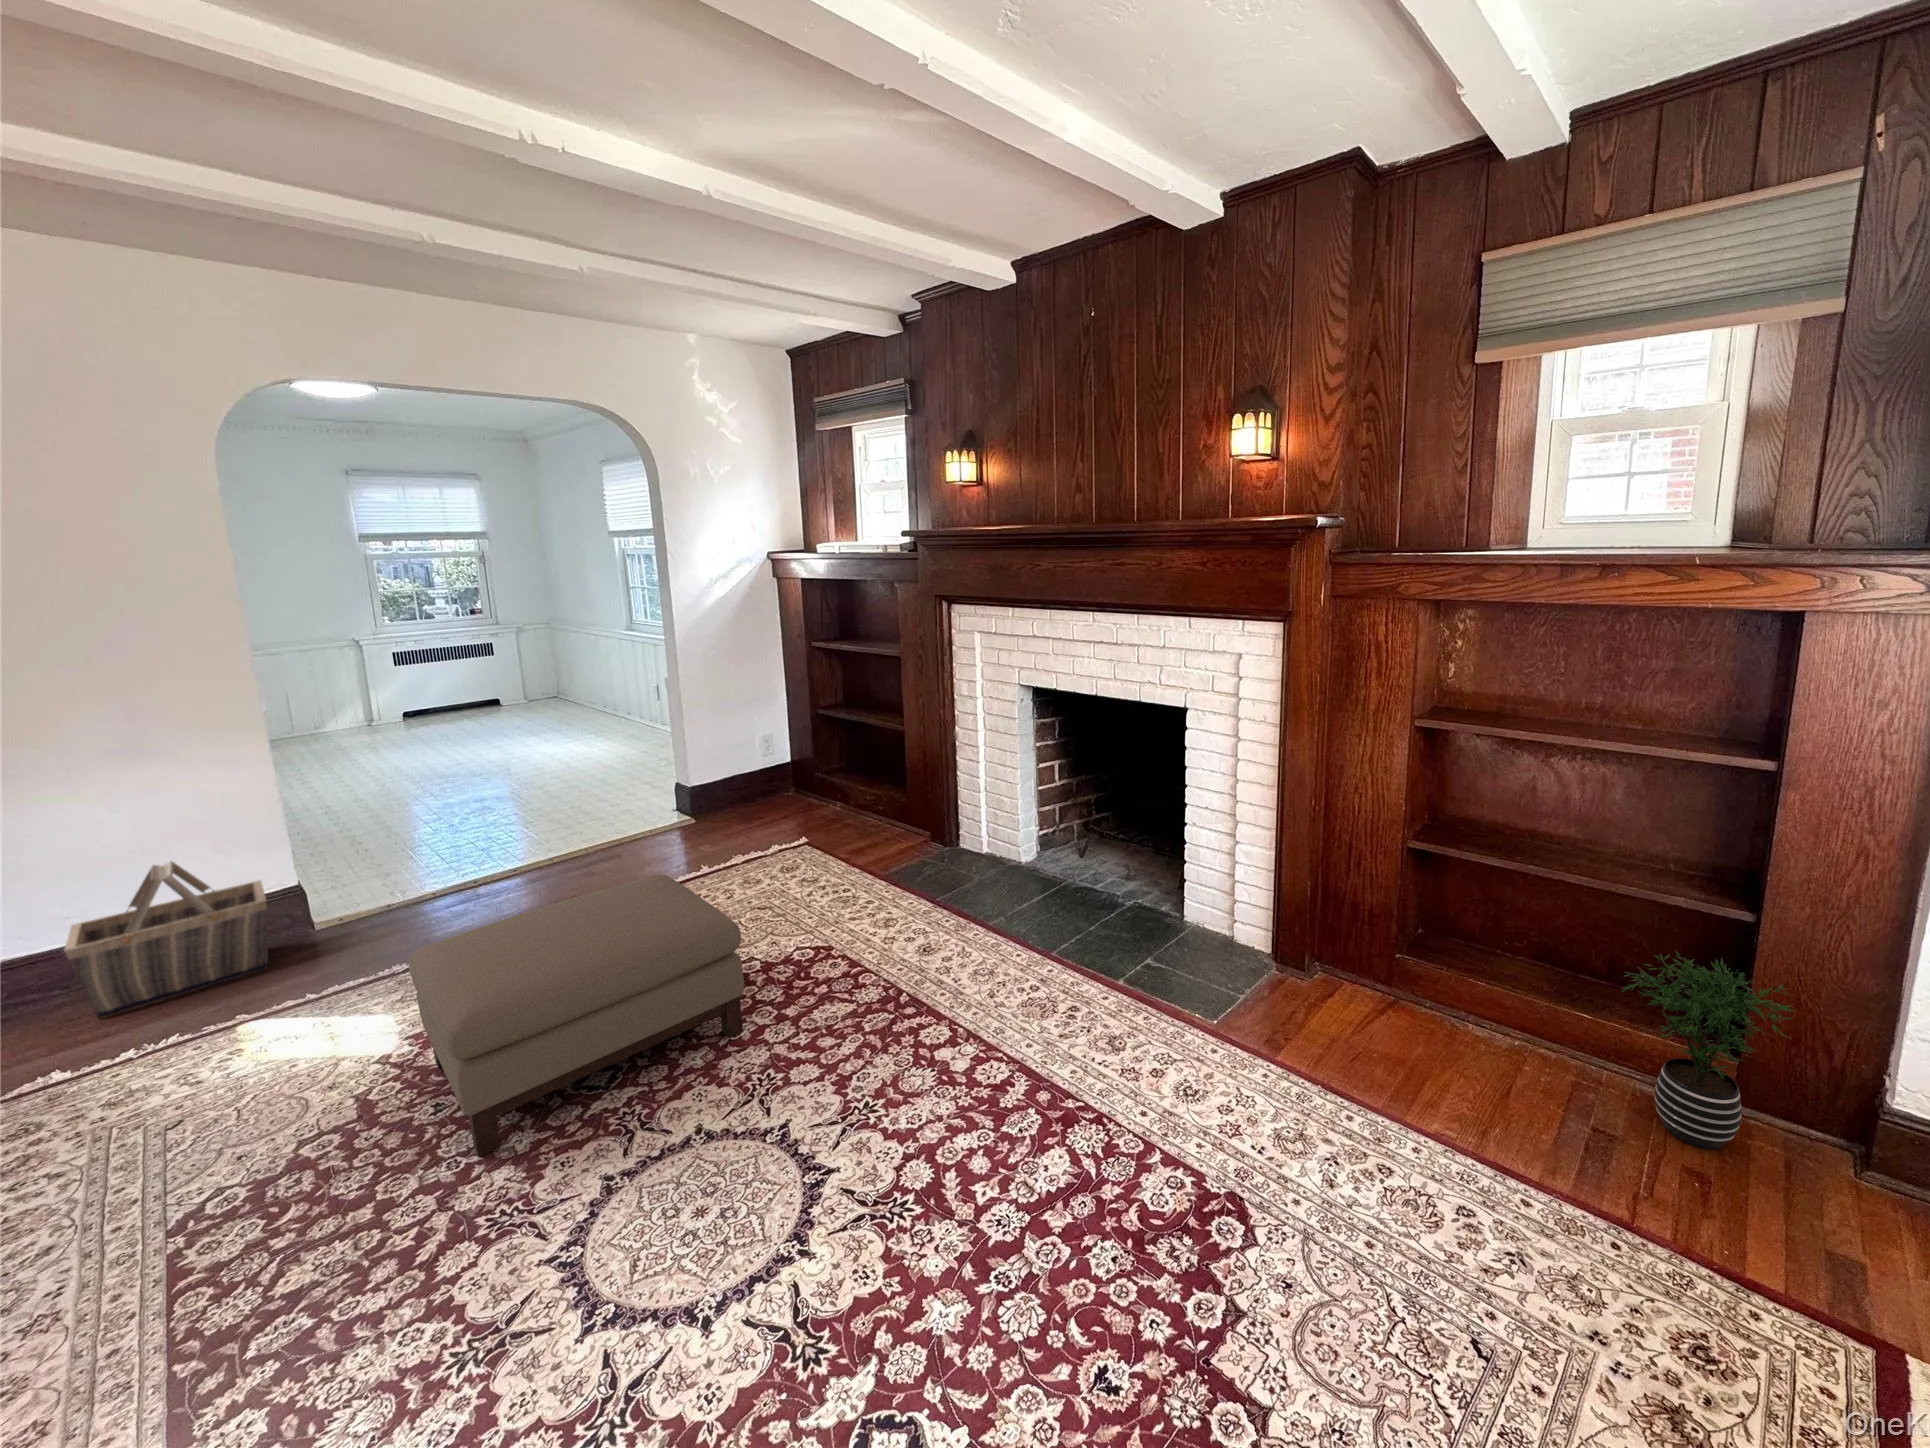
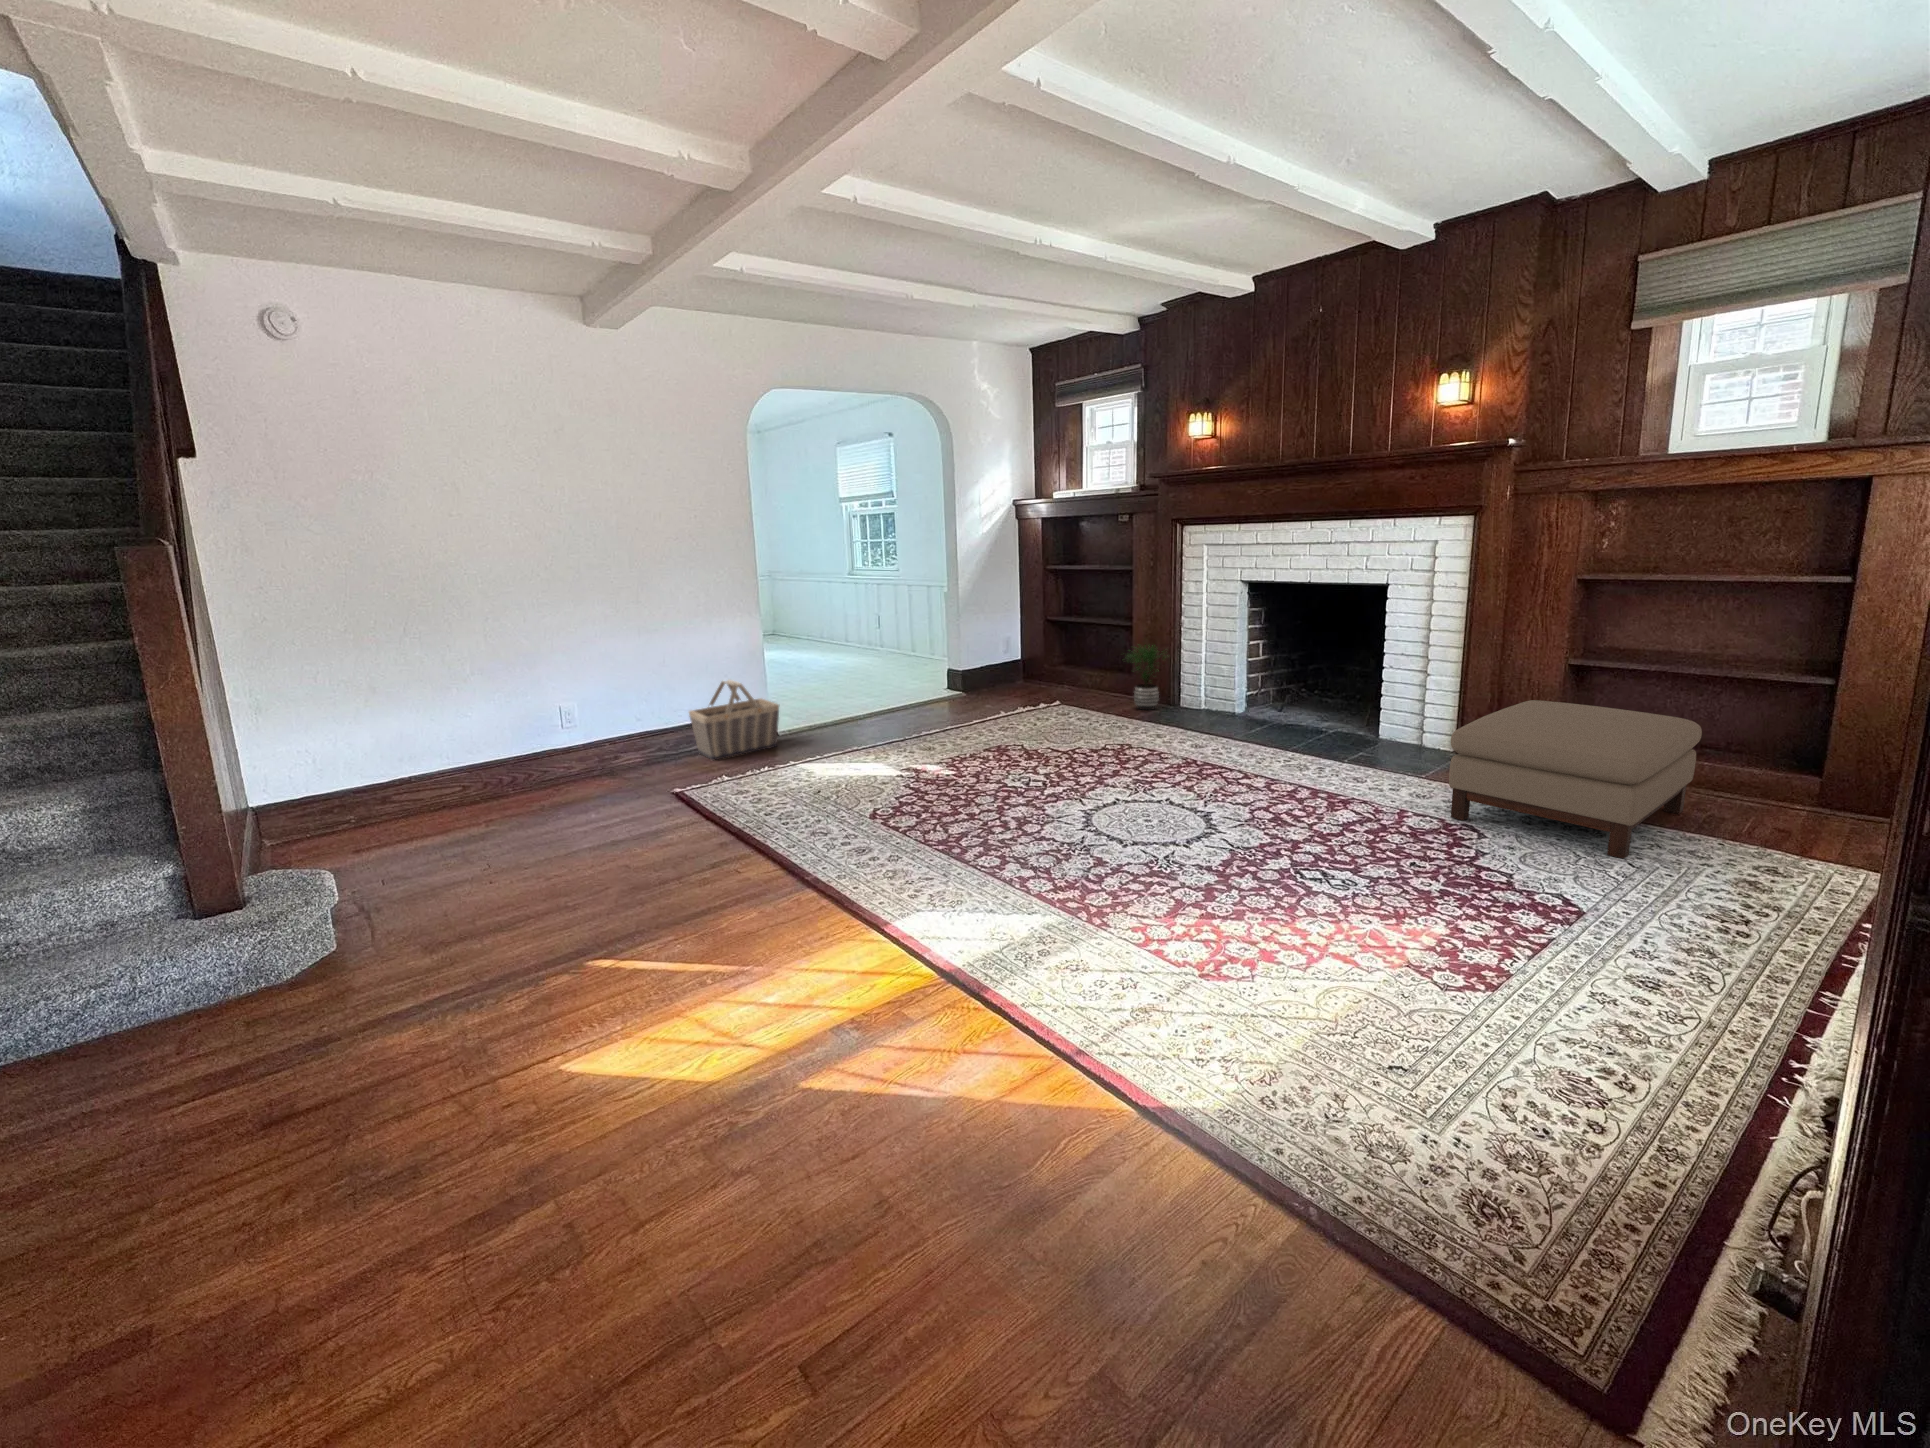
ottoman: present [409,874,744,1157] -> present [1449,700,1702,859]
potted plant: present [1621,951,1795,1149] -> present [1127,645,1166,710]

